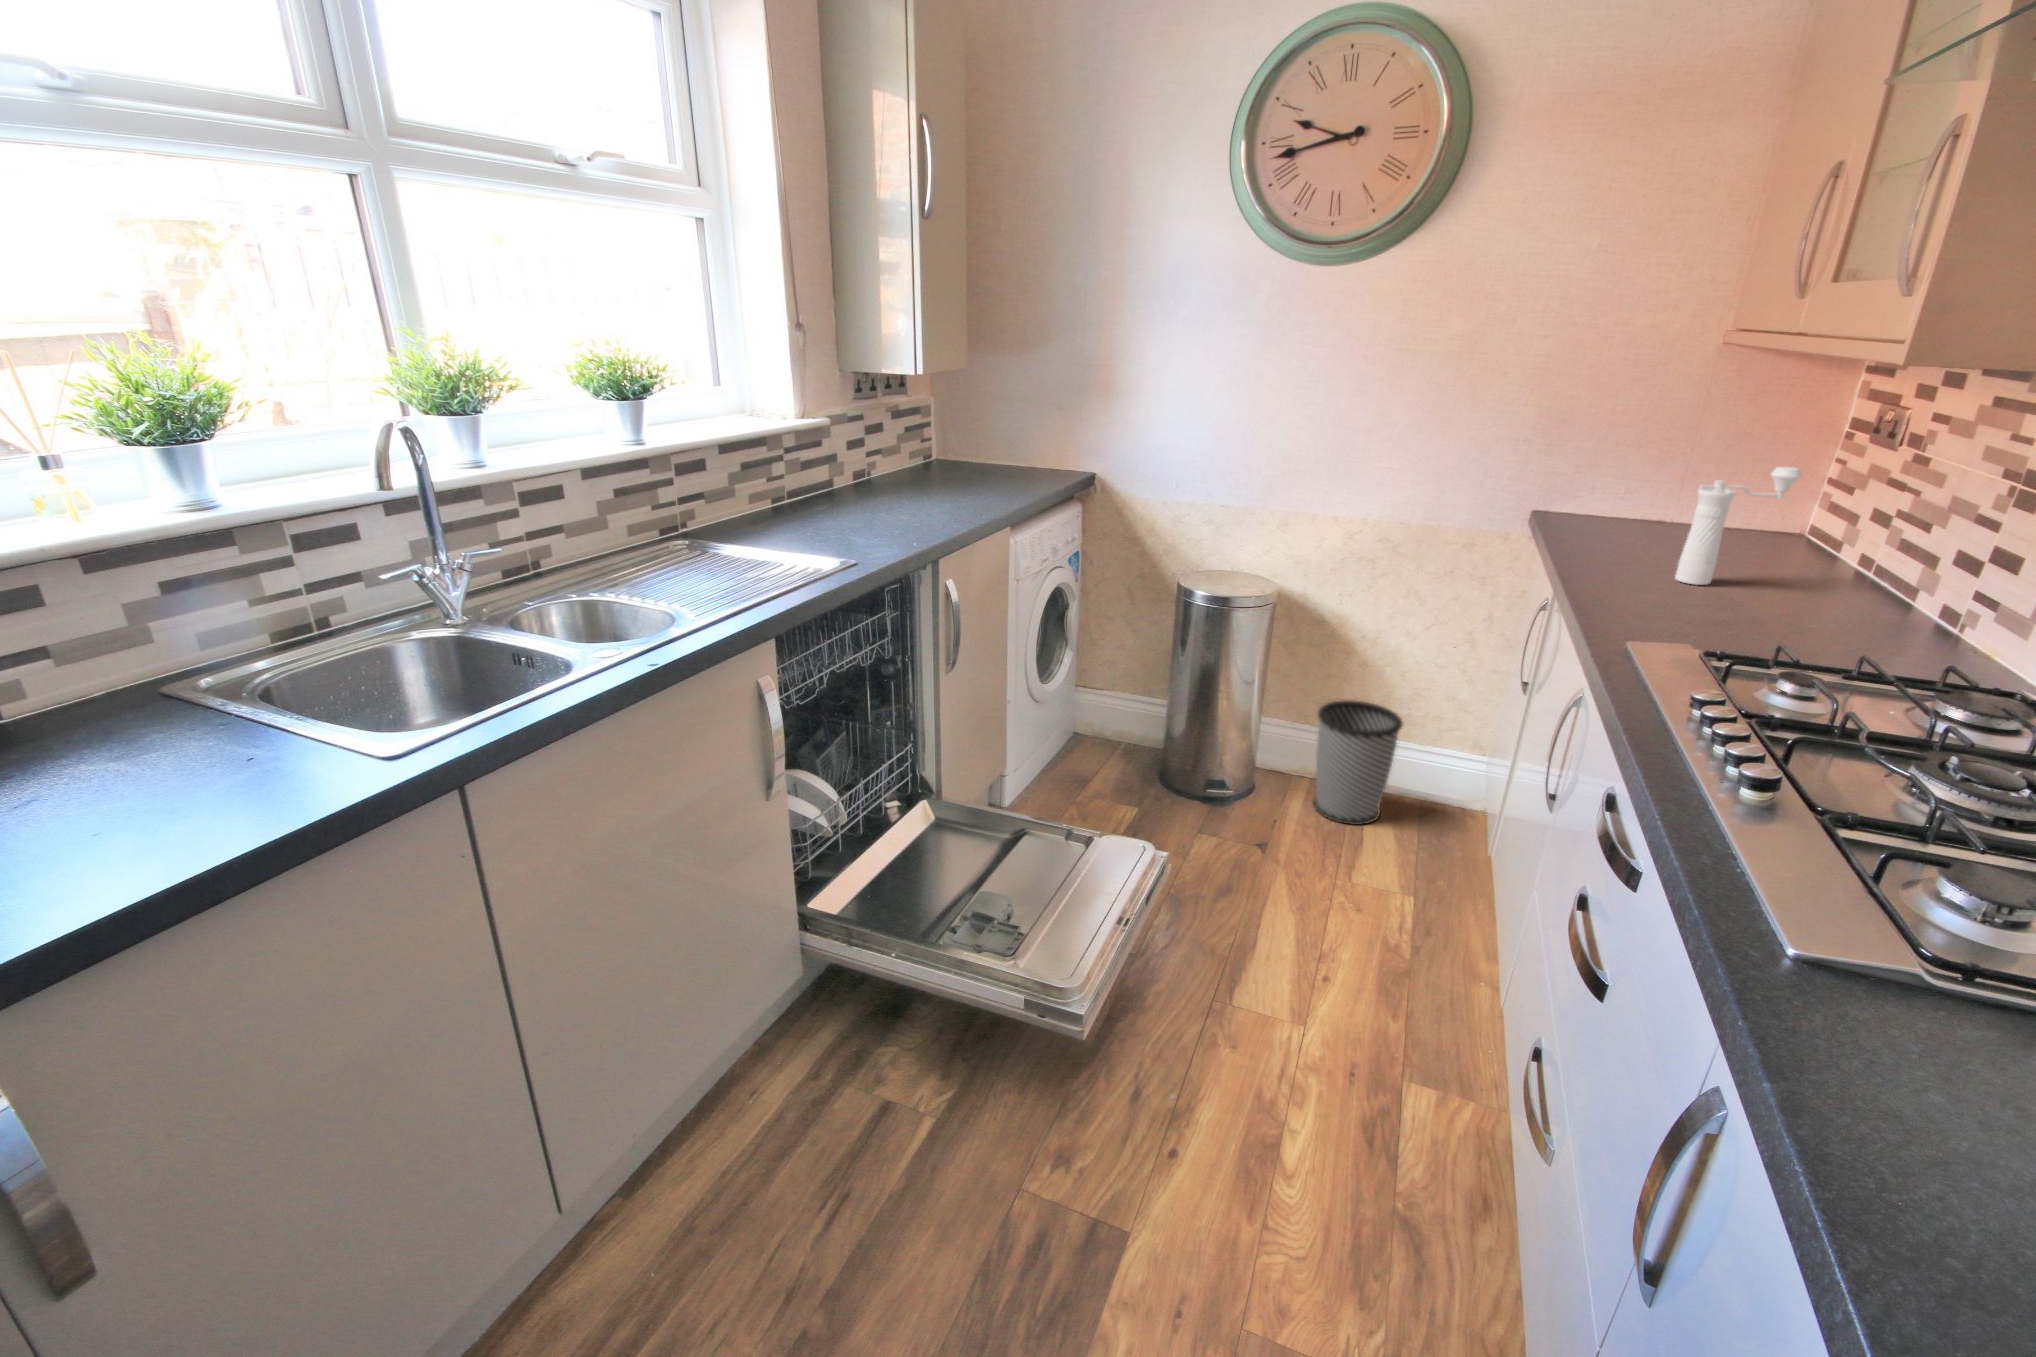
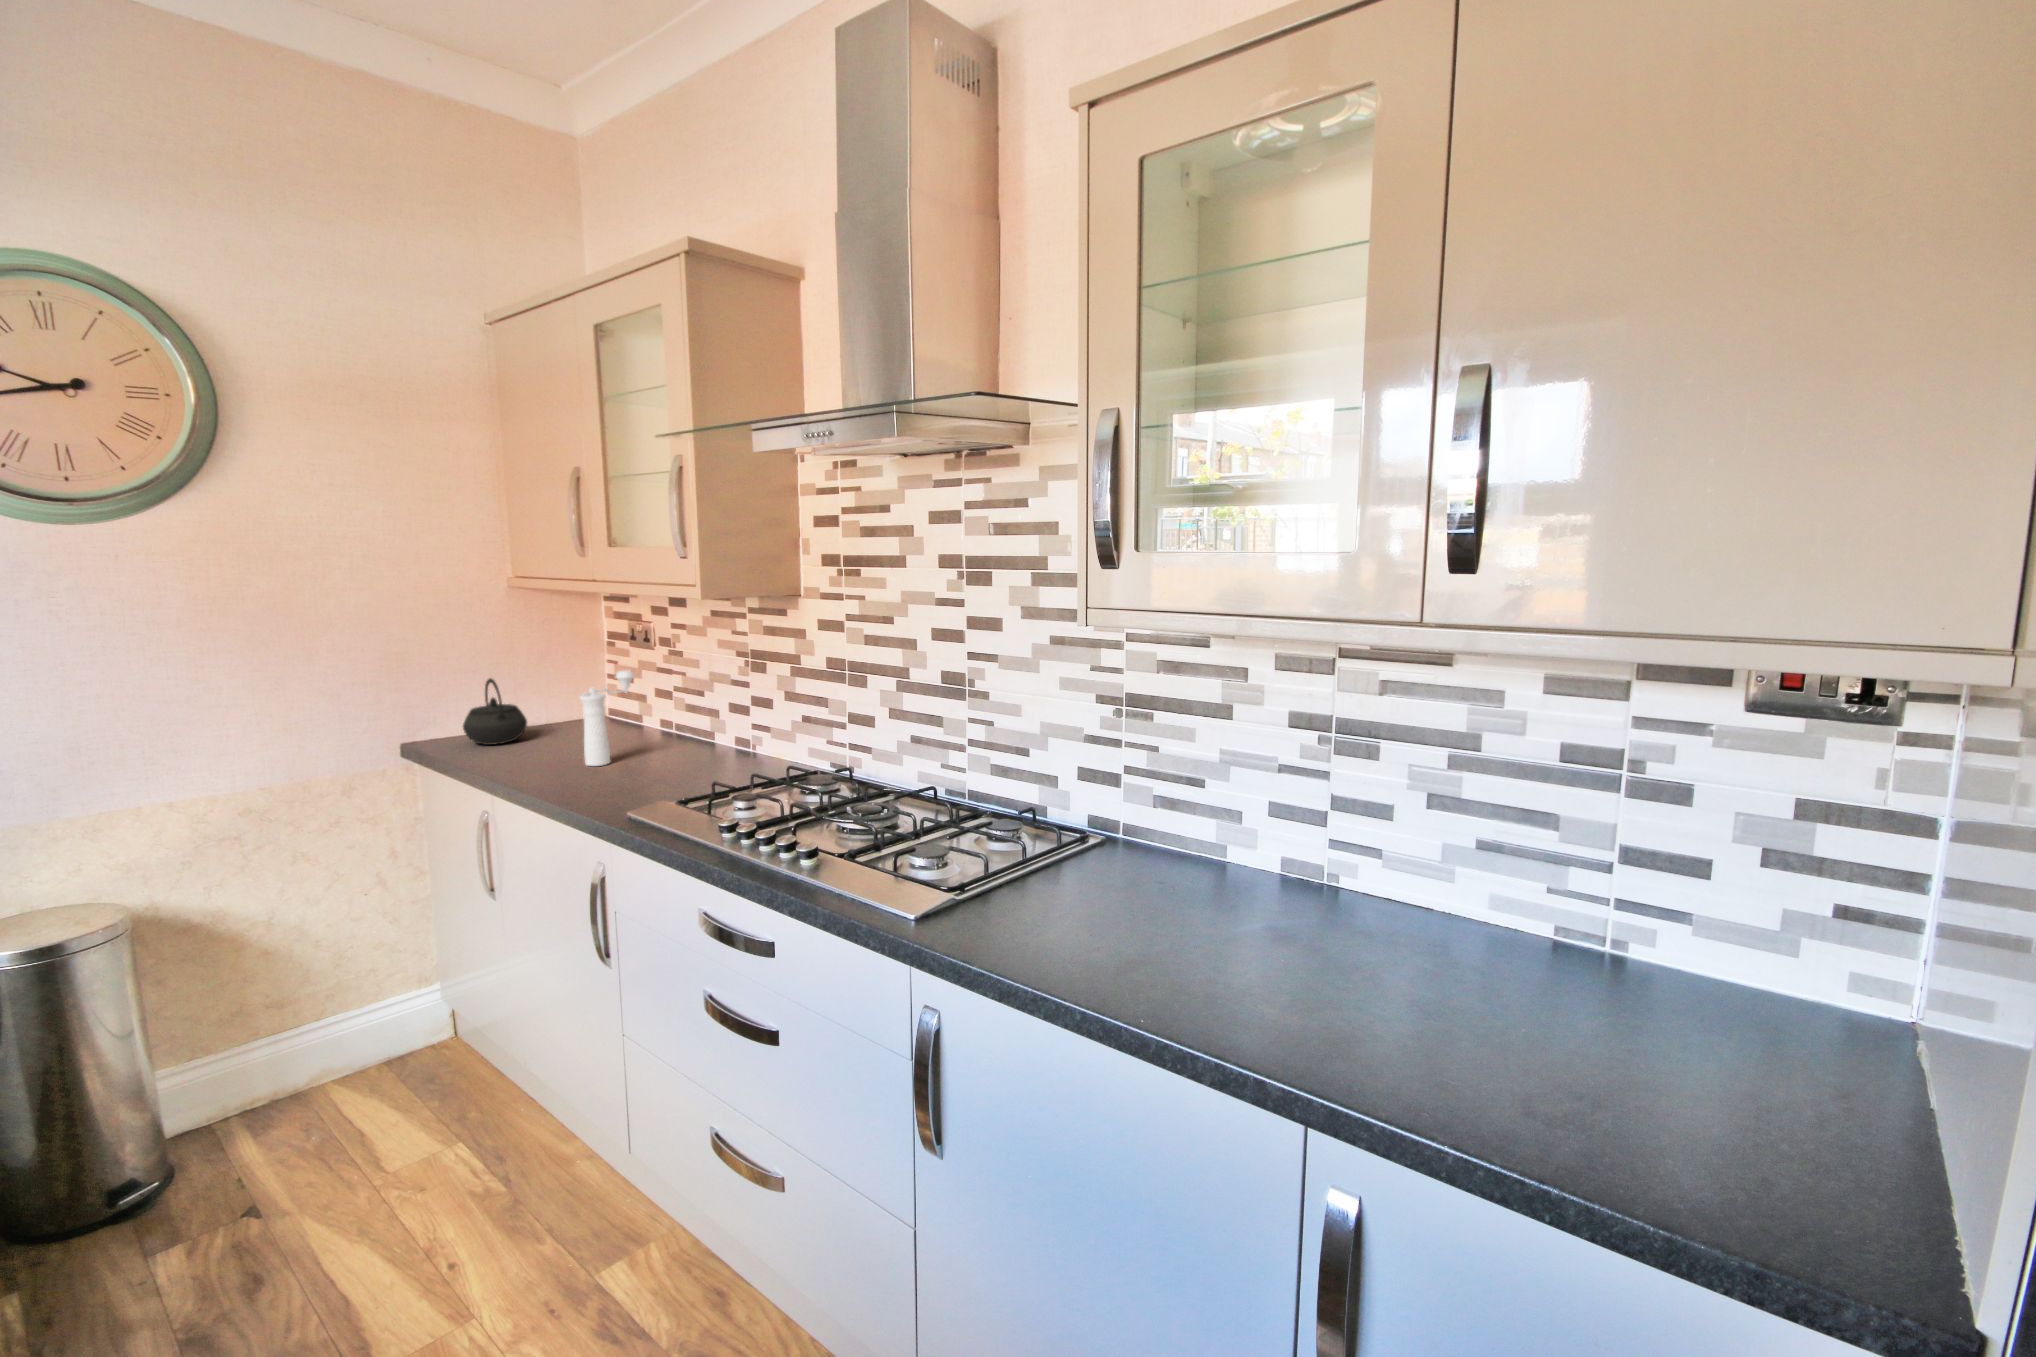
kettle: none [1589,454,1668,533] -> present [463,678,527,745]
wastebasket: present [1313,700,1403,825] -> none [238,986,357,1141]

